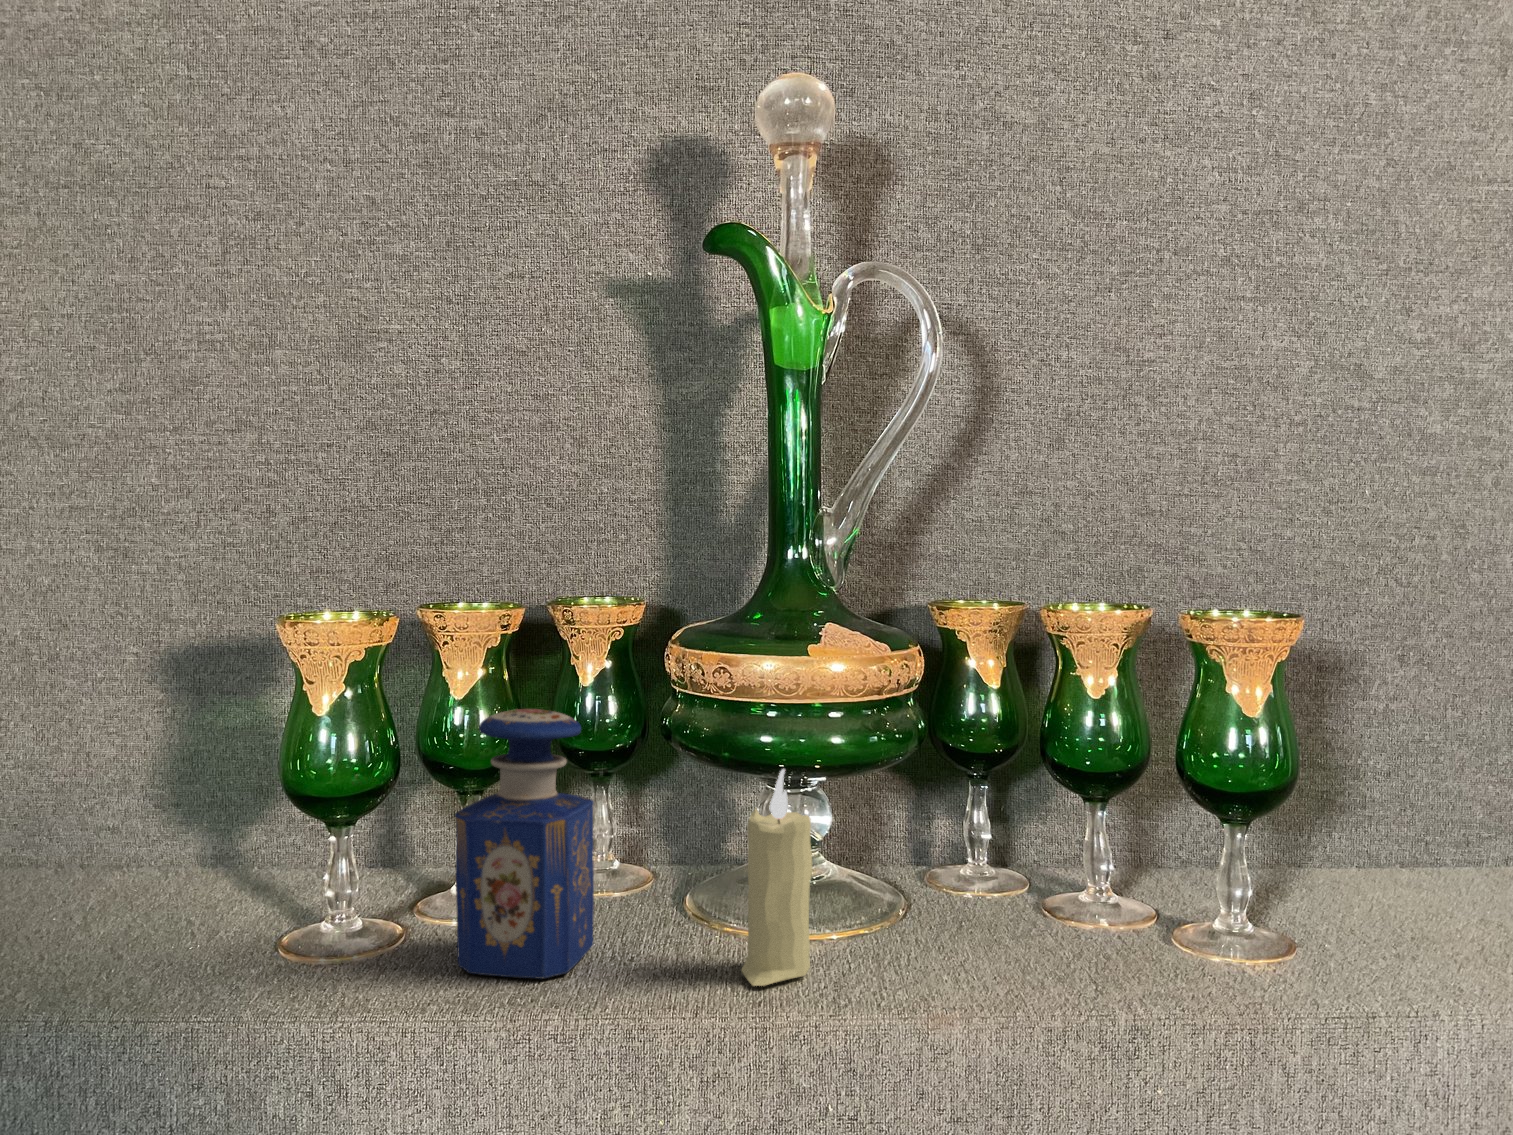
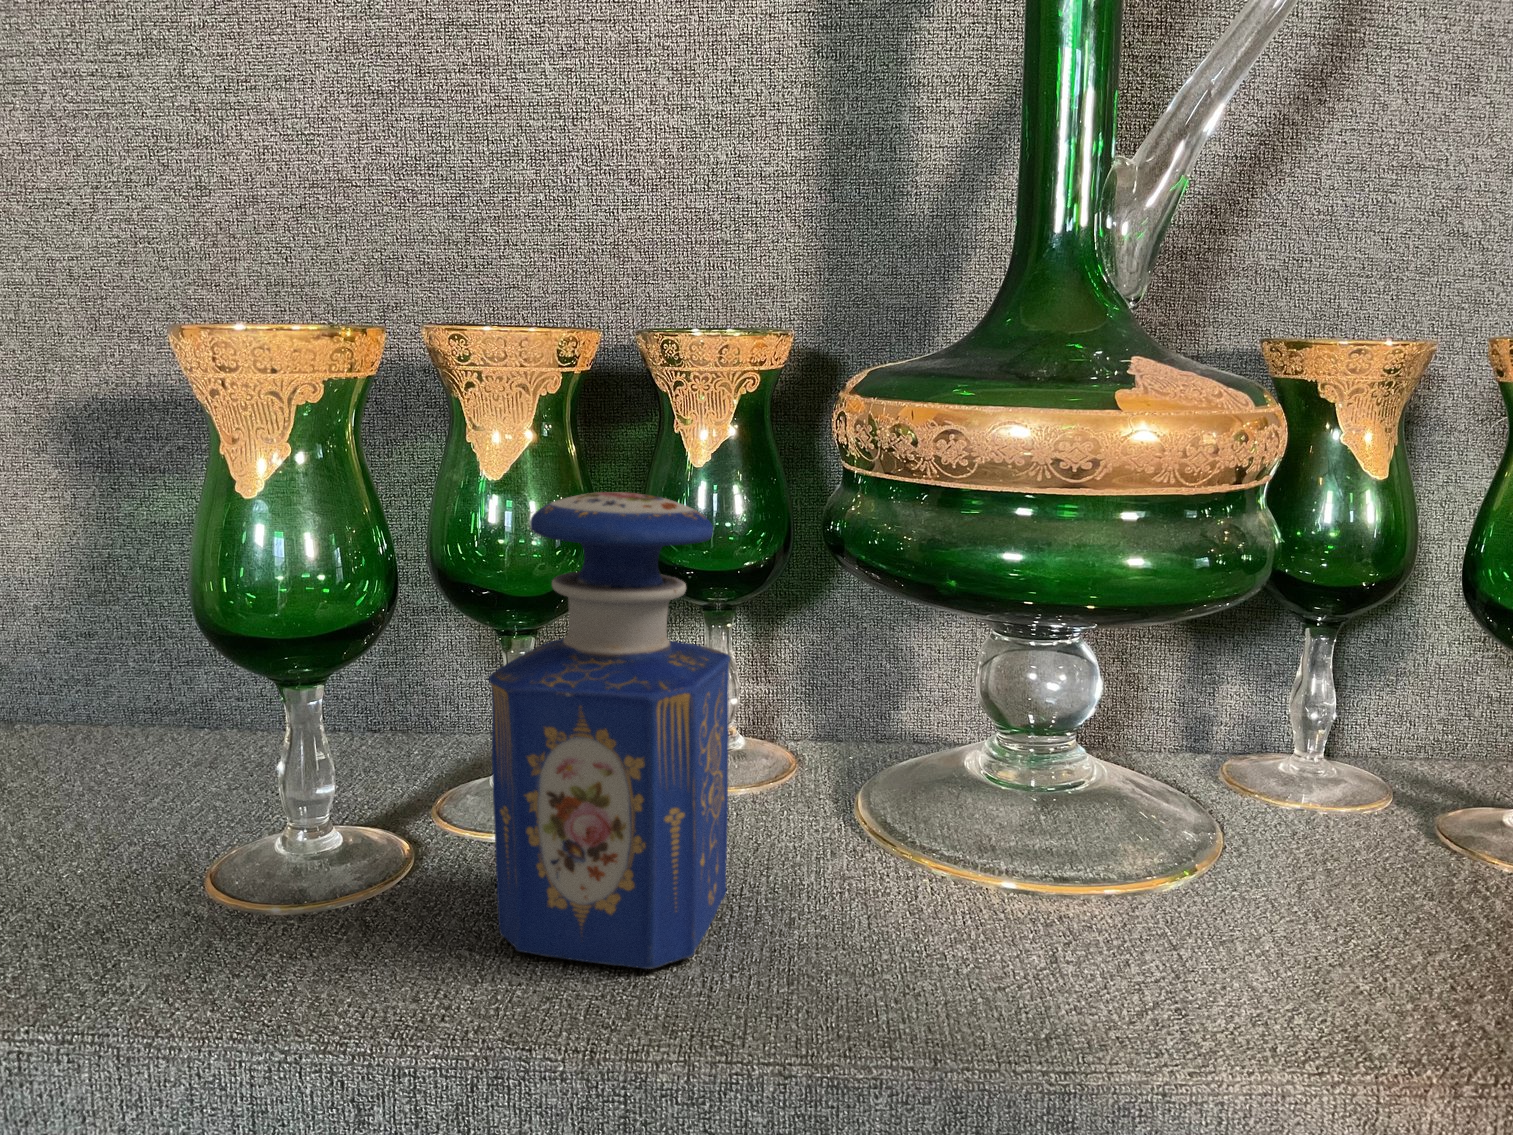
candle: present [742,769,812,986] -> none [997,610,1144,1001]

